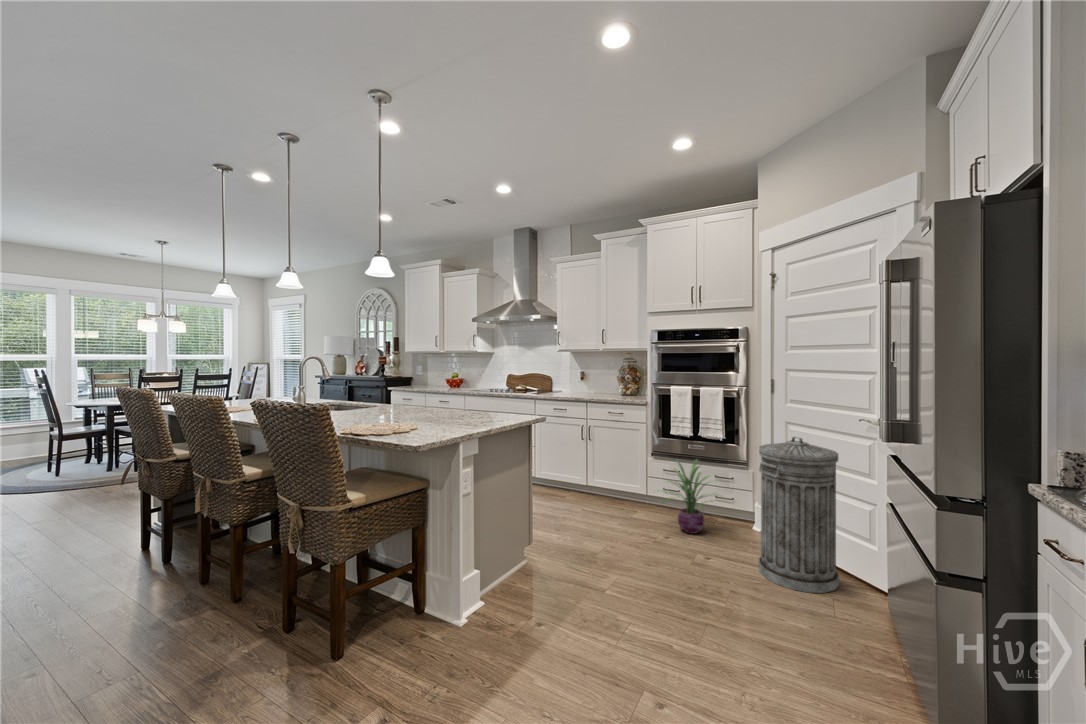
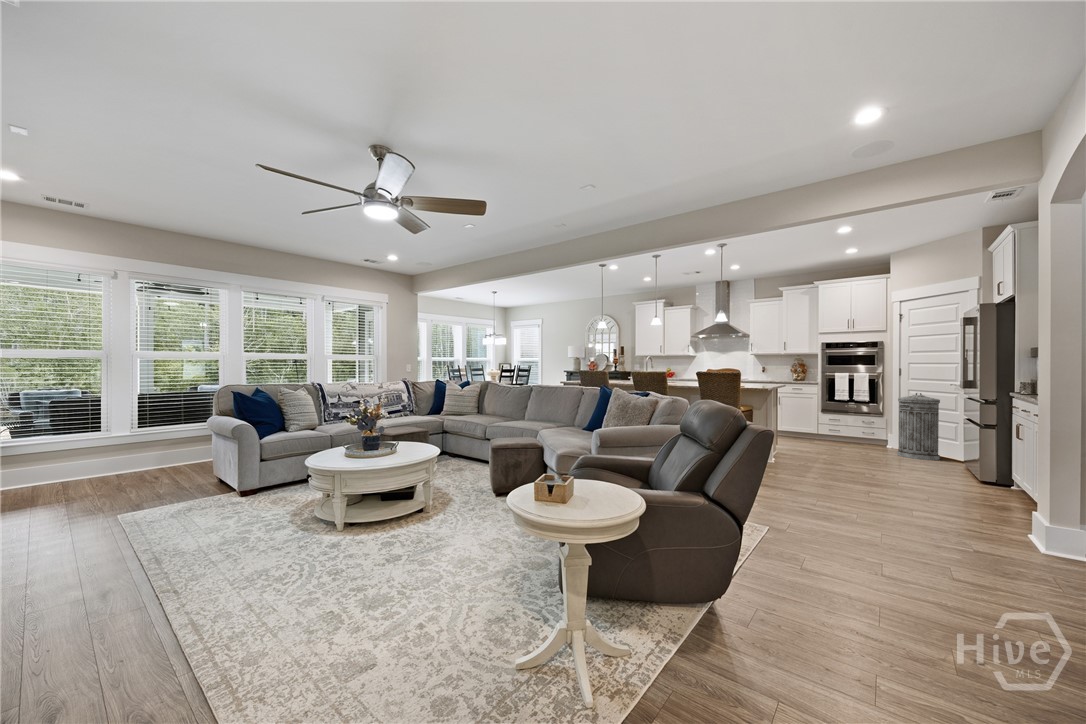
decorative plant: present [662,459,722,534] -> none [828,410,877,447]

